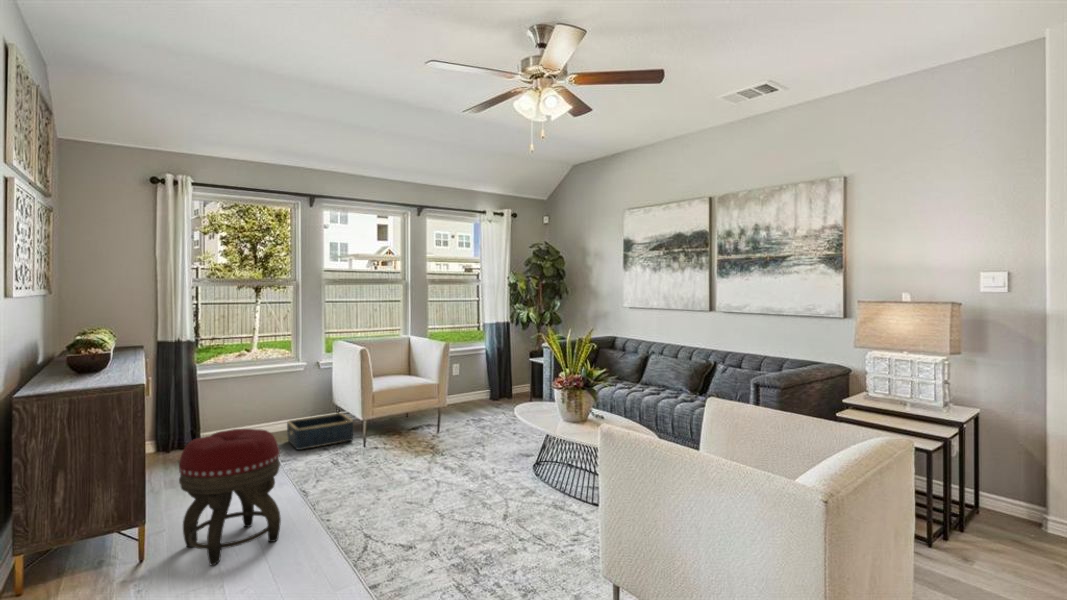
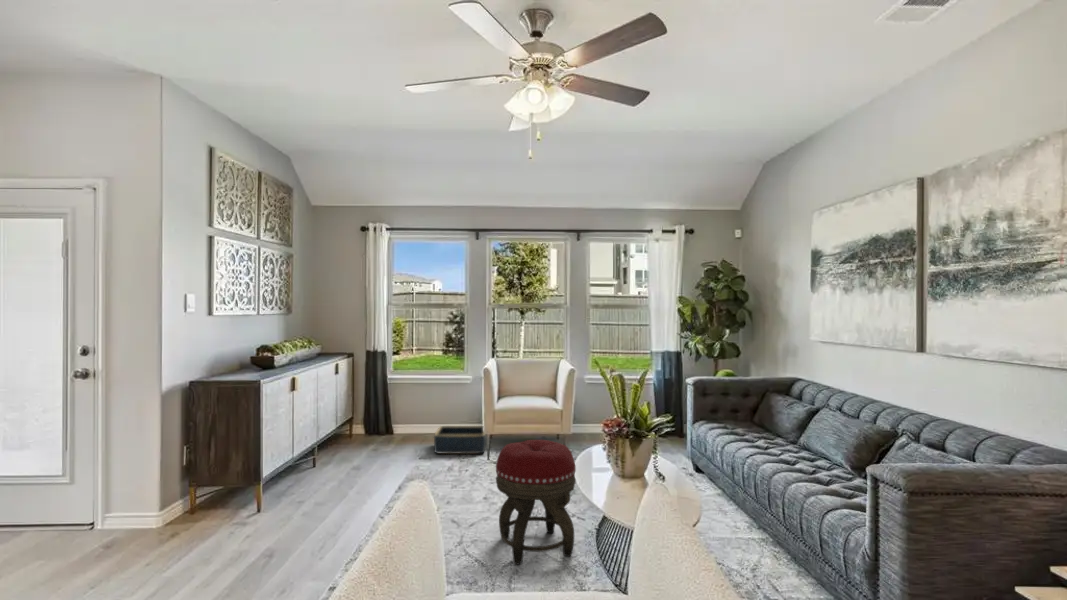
footstool: present [179,429,281,565] -> present [496,440,576,564]

